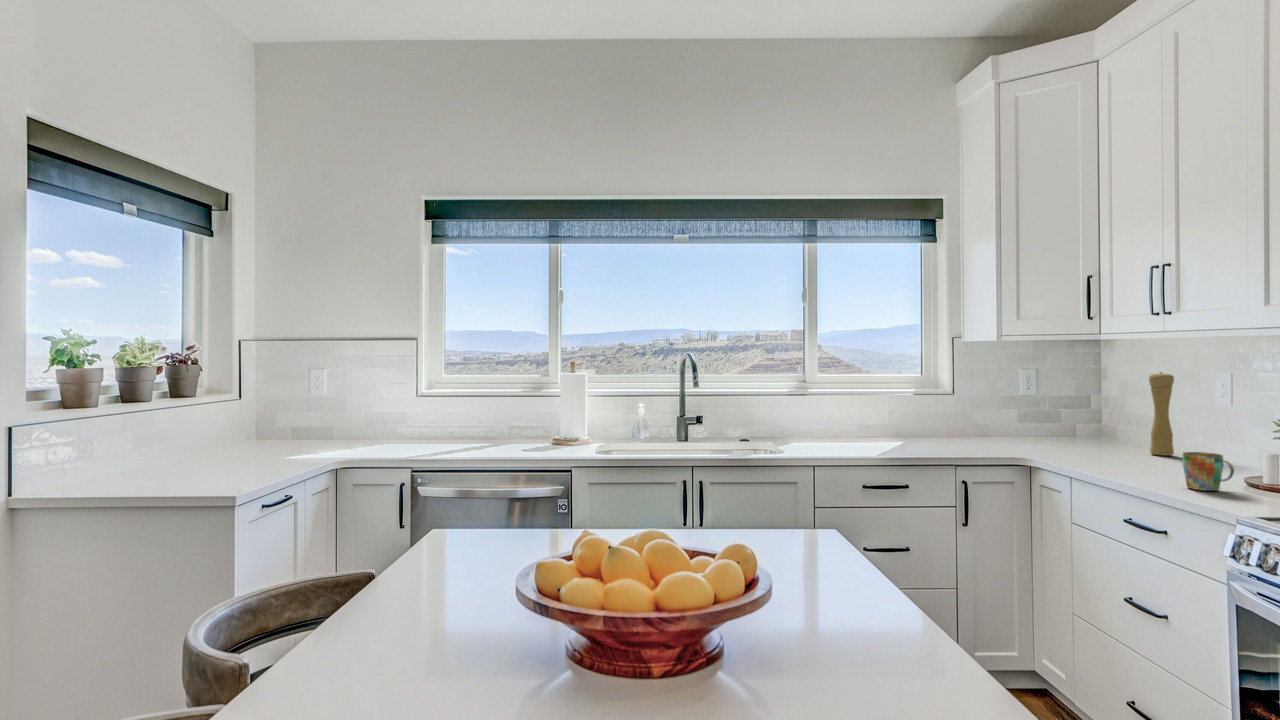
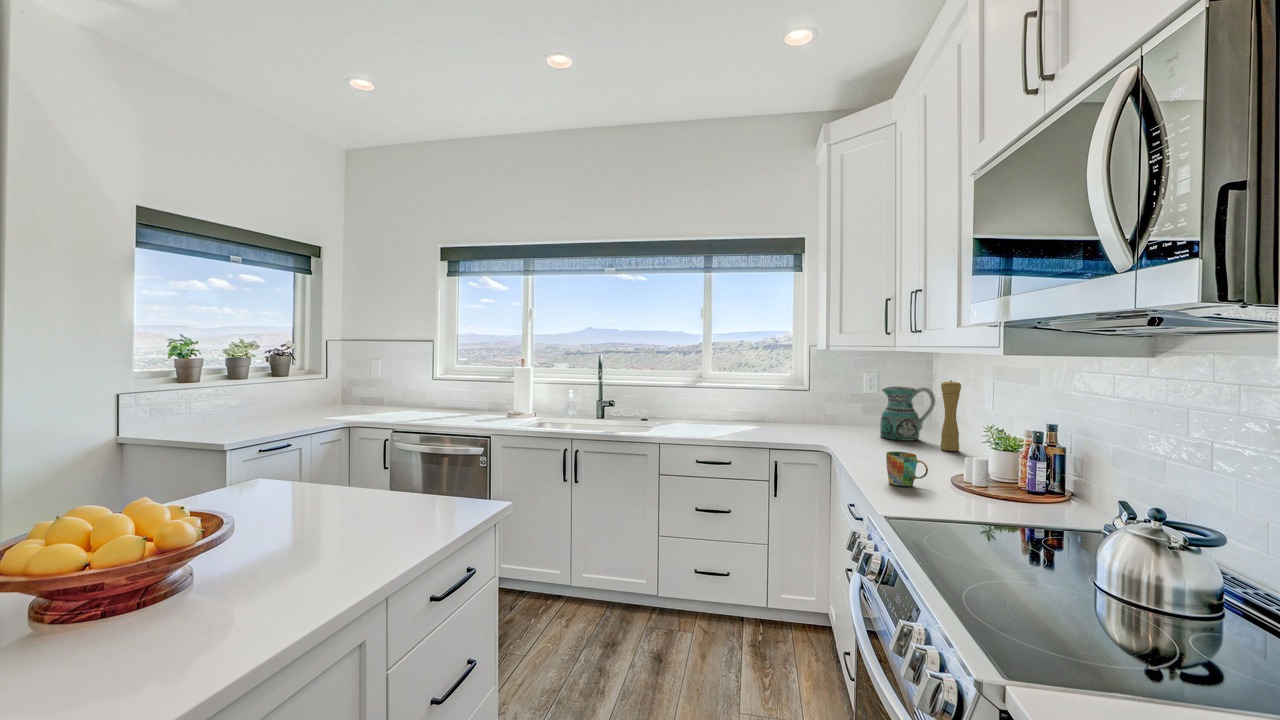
ceramic pitcher: none [1058,383,1126,448] -> present [880,386,935,441]

